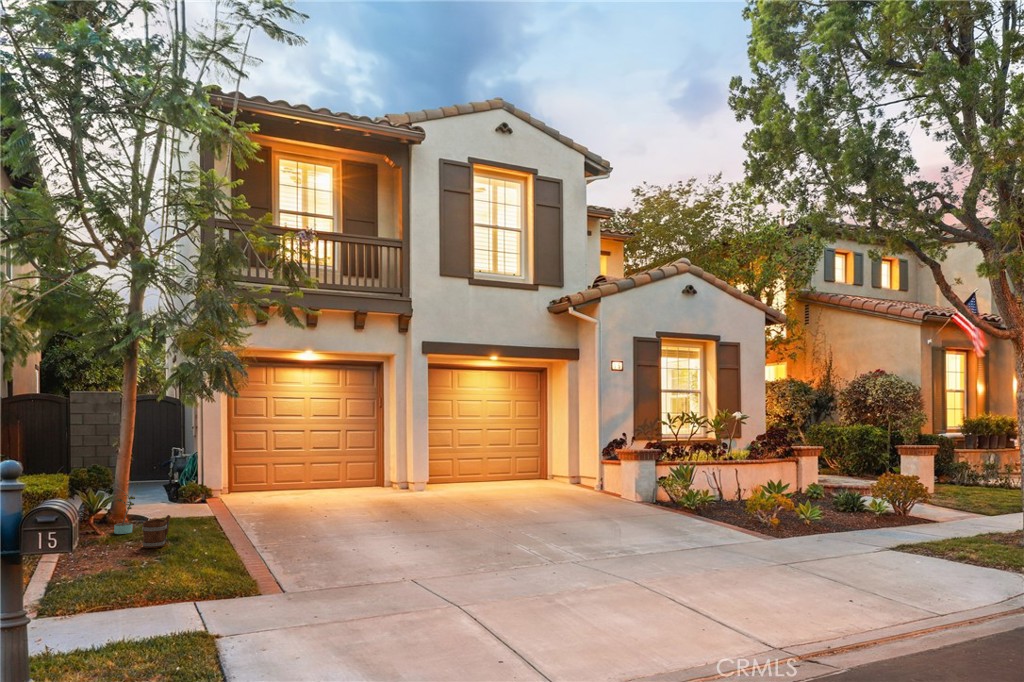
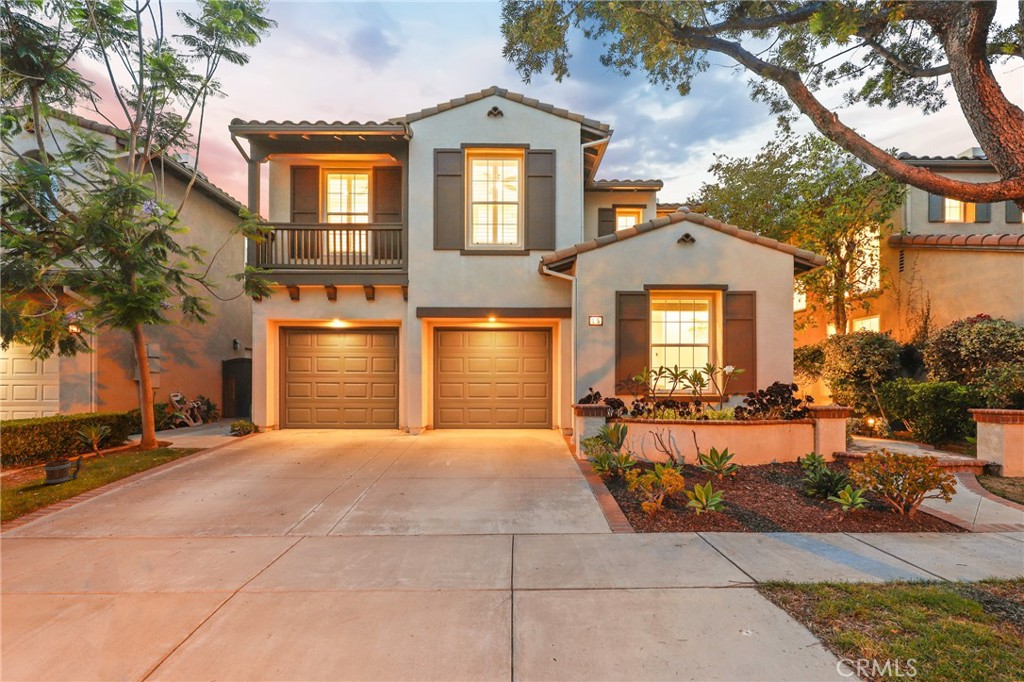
potted plant: present [110,483,142,534] -> none [80,423,105,466]

